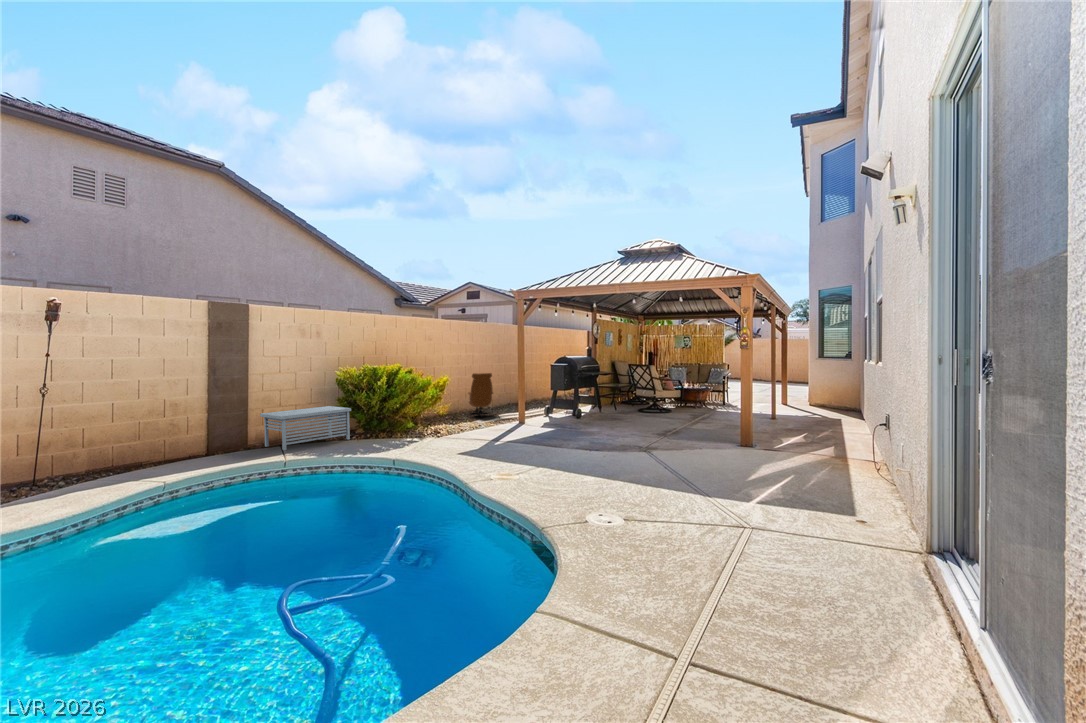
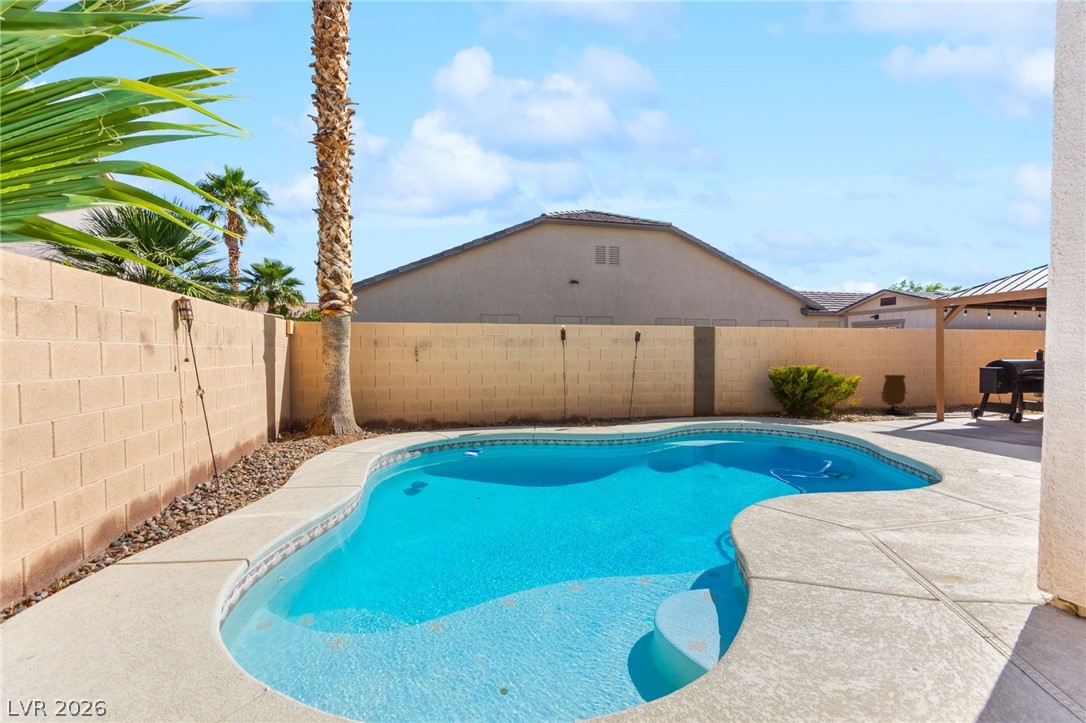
storage bench: present [260,406,351,450] -> none [720,394,781,420]

